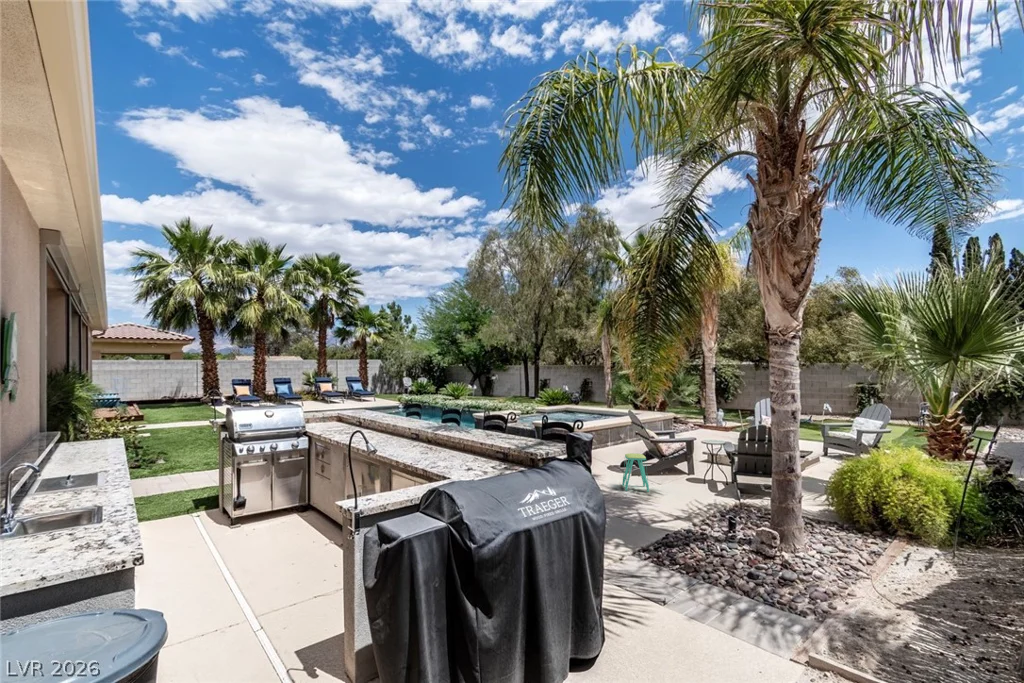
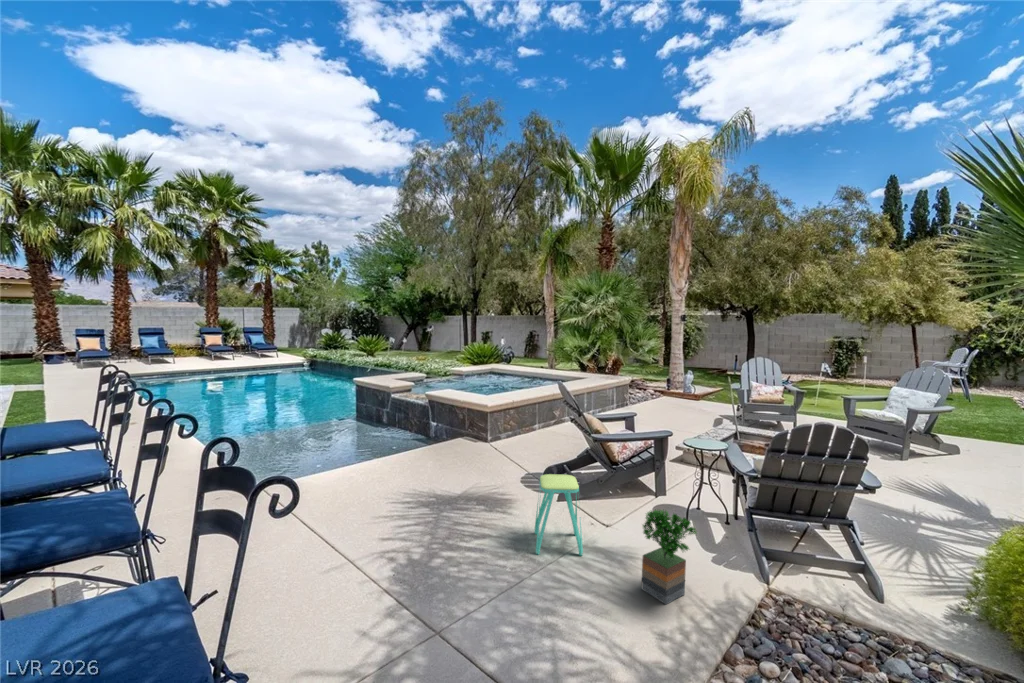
potted tree: none [677,463,703,504] -> present [642,510,696,604]

